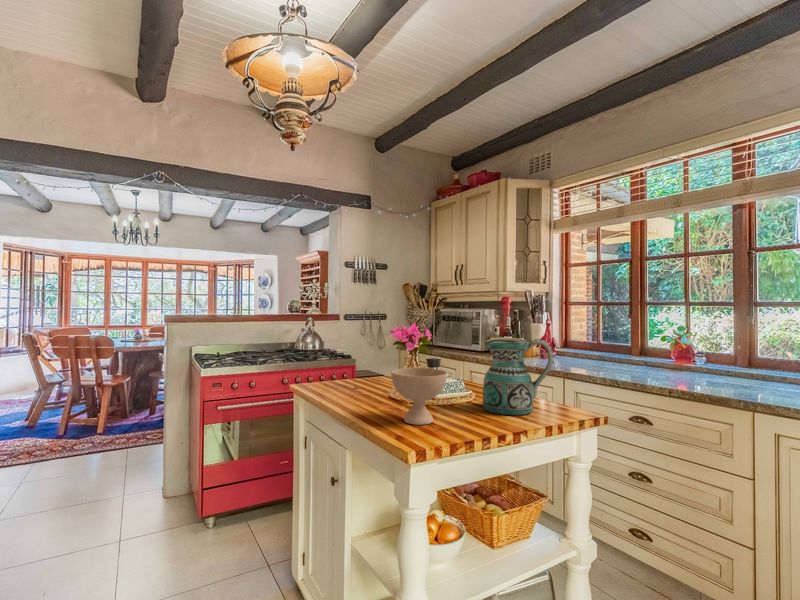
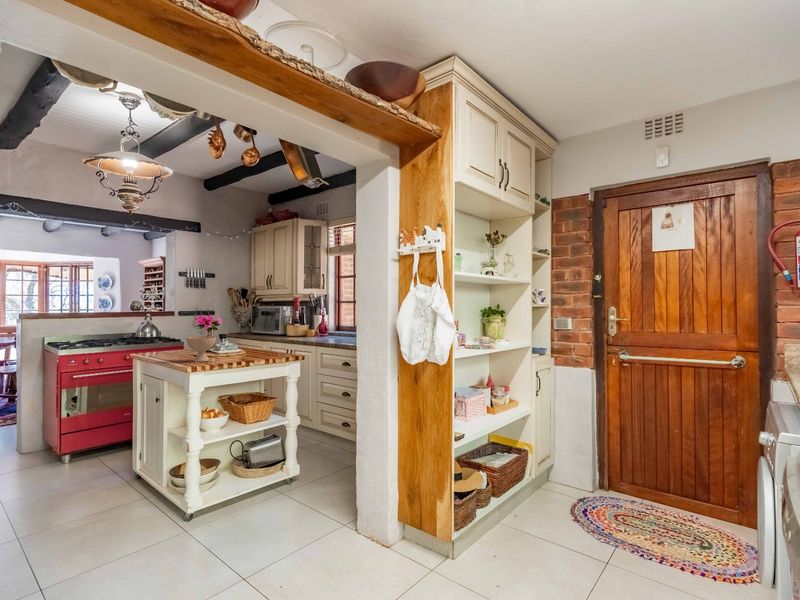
ceramic pitcher: present [483,338,553,415] -> none [242,321,276,358]

